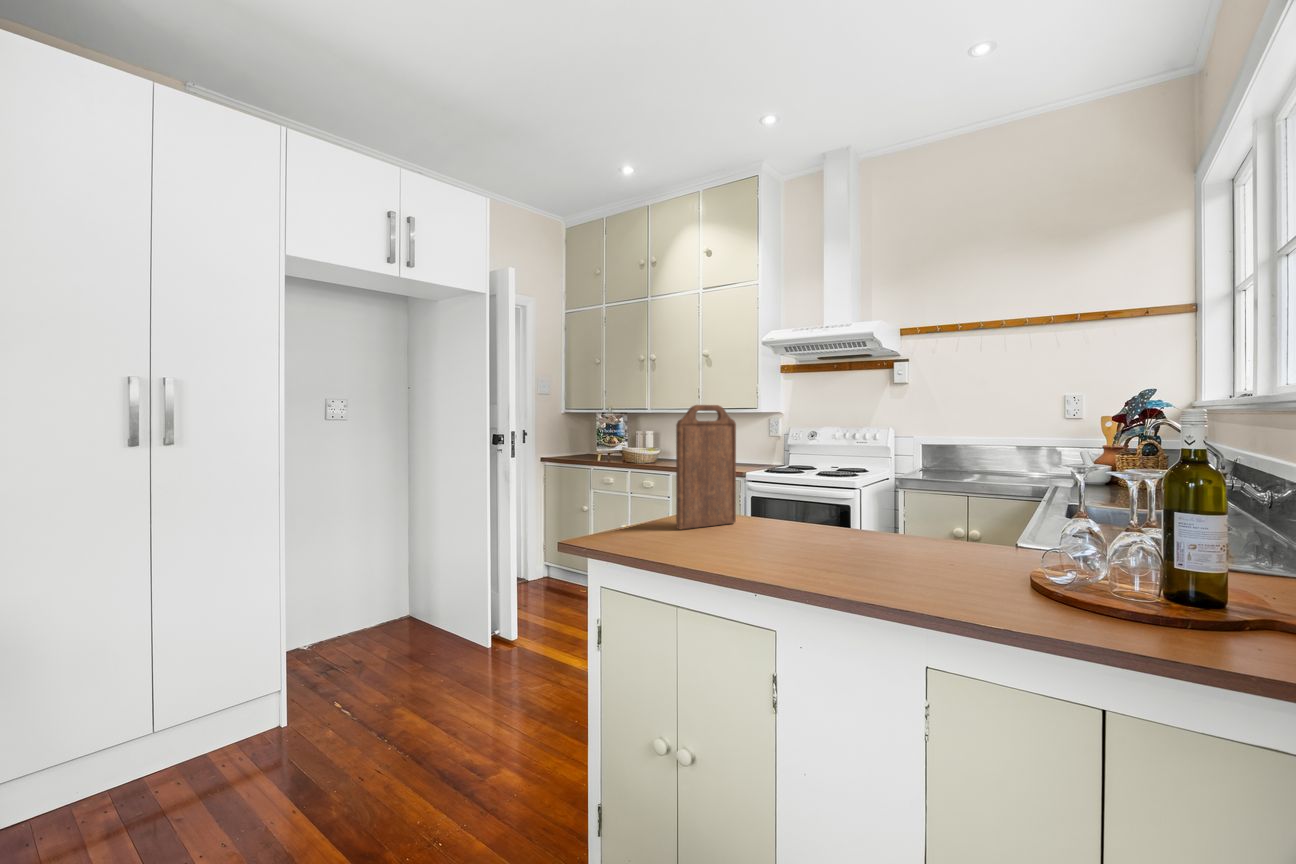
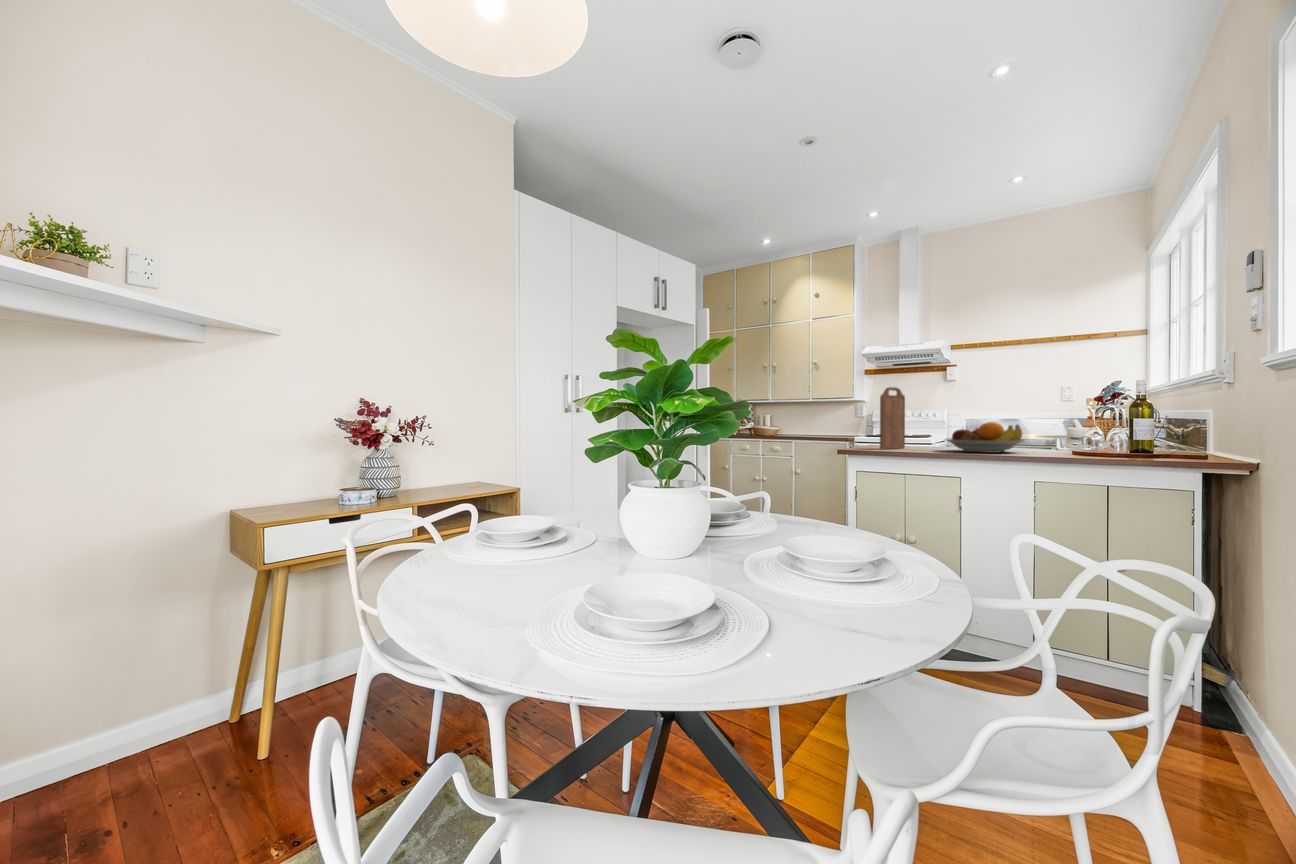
fruit bowl: none [781,488,939,557] -> present [945,422,1025,453]

